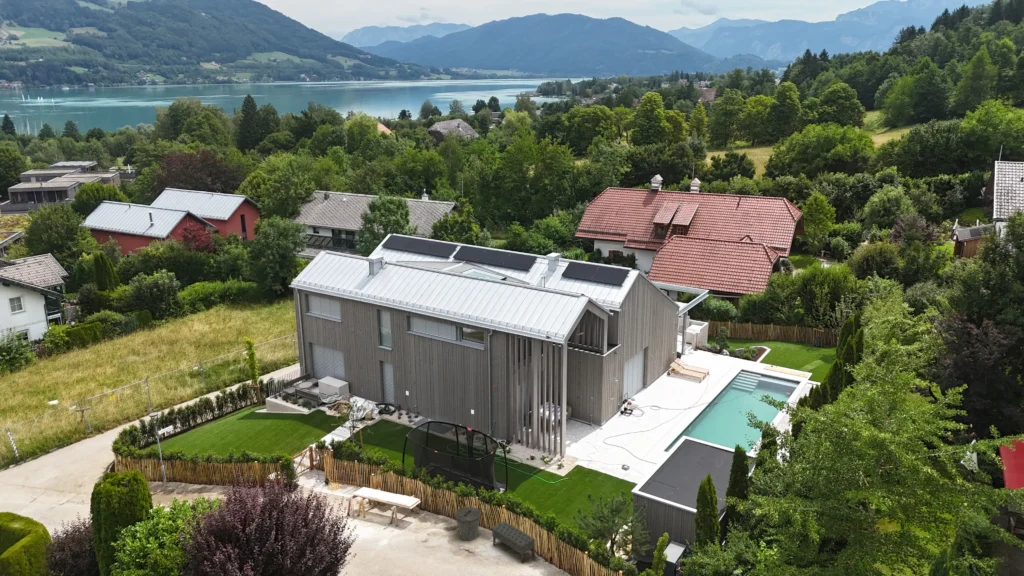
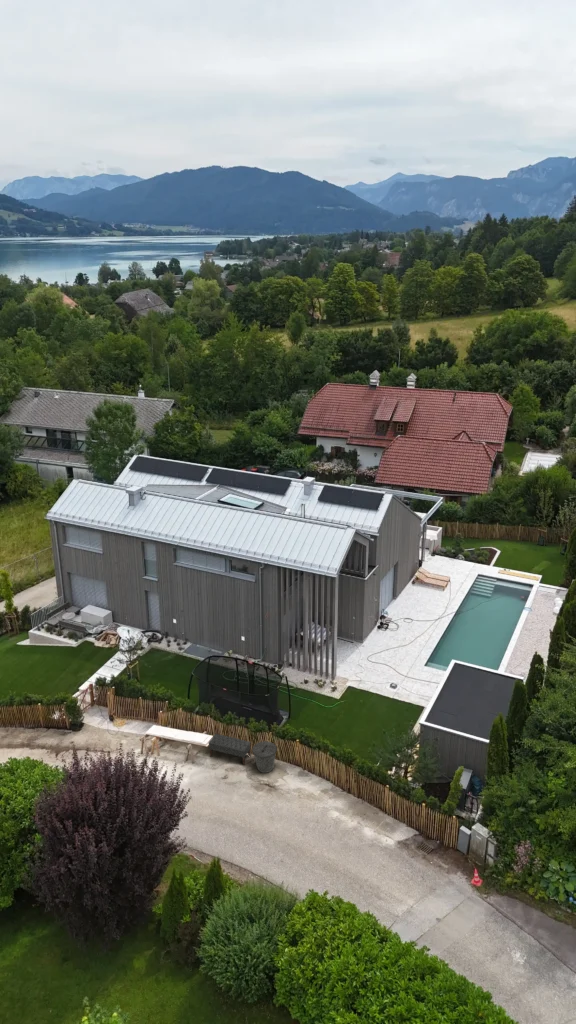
bench: present [492,522,535,563] -> present [209,734,251,764]

